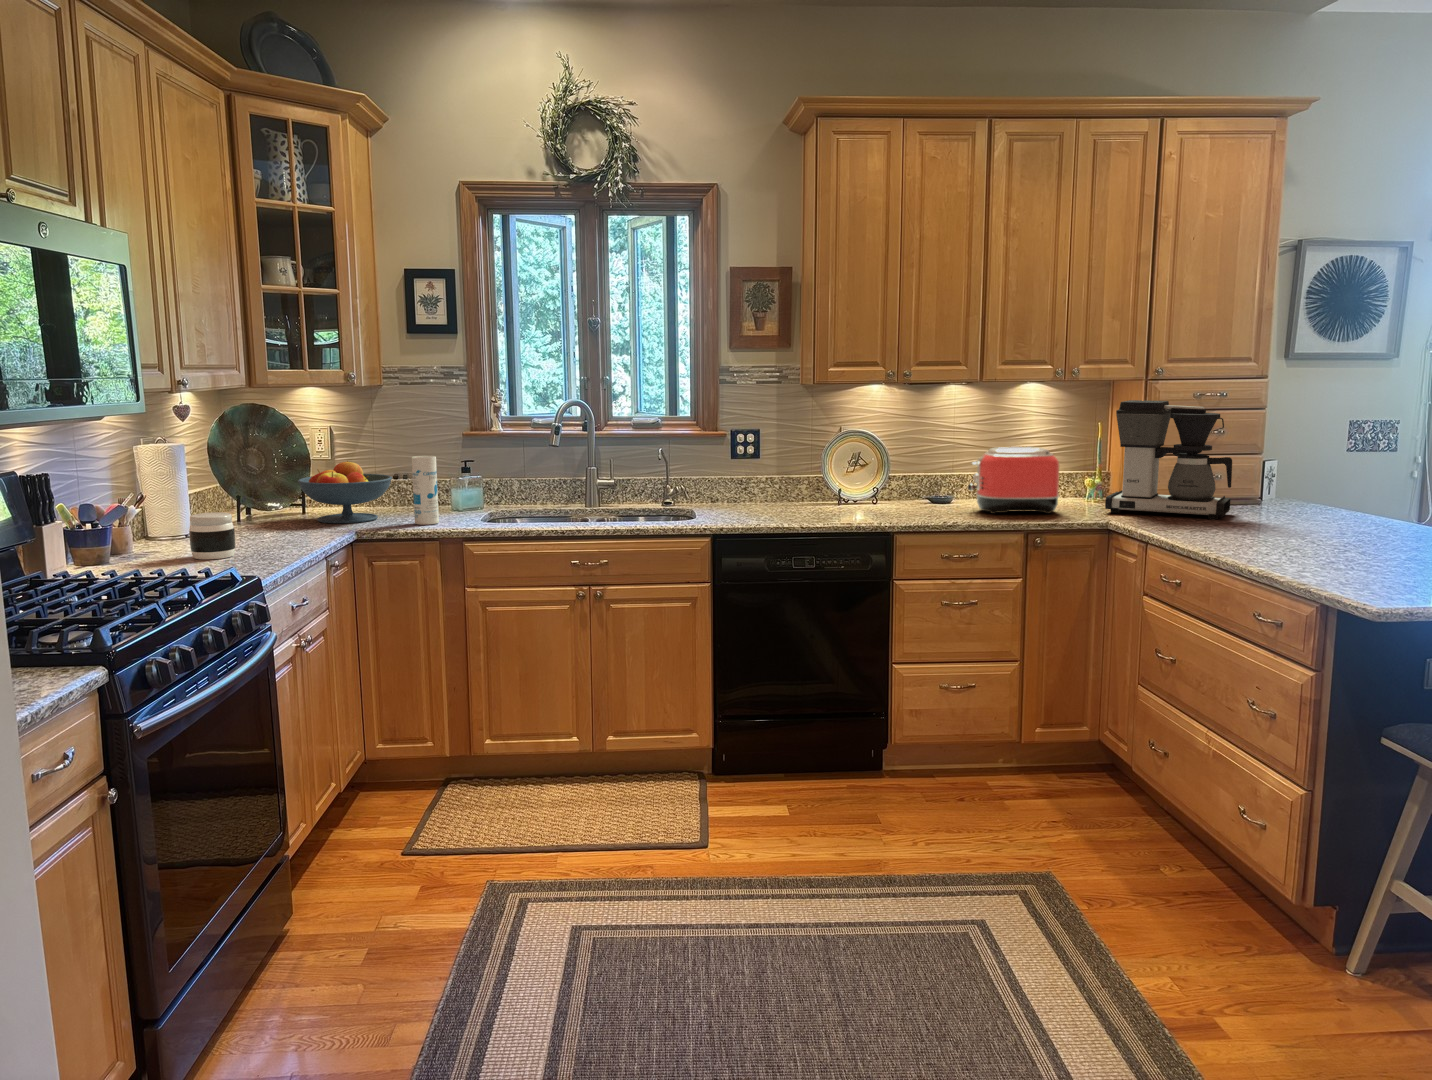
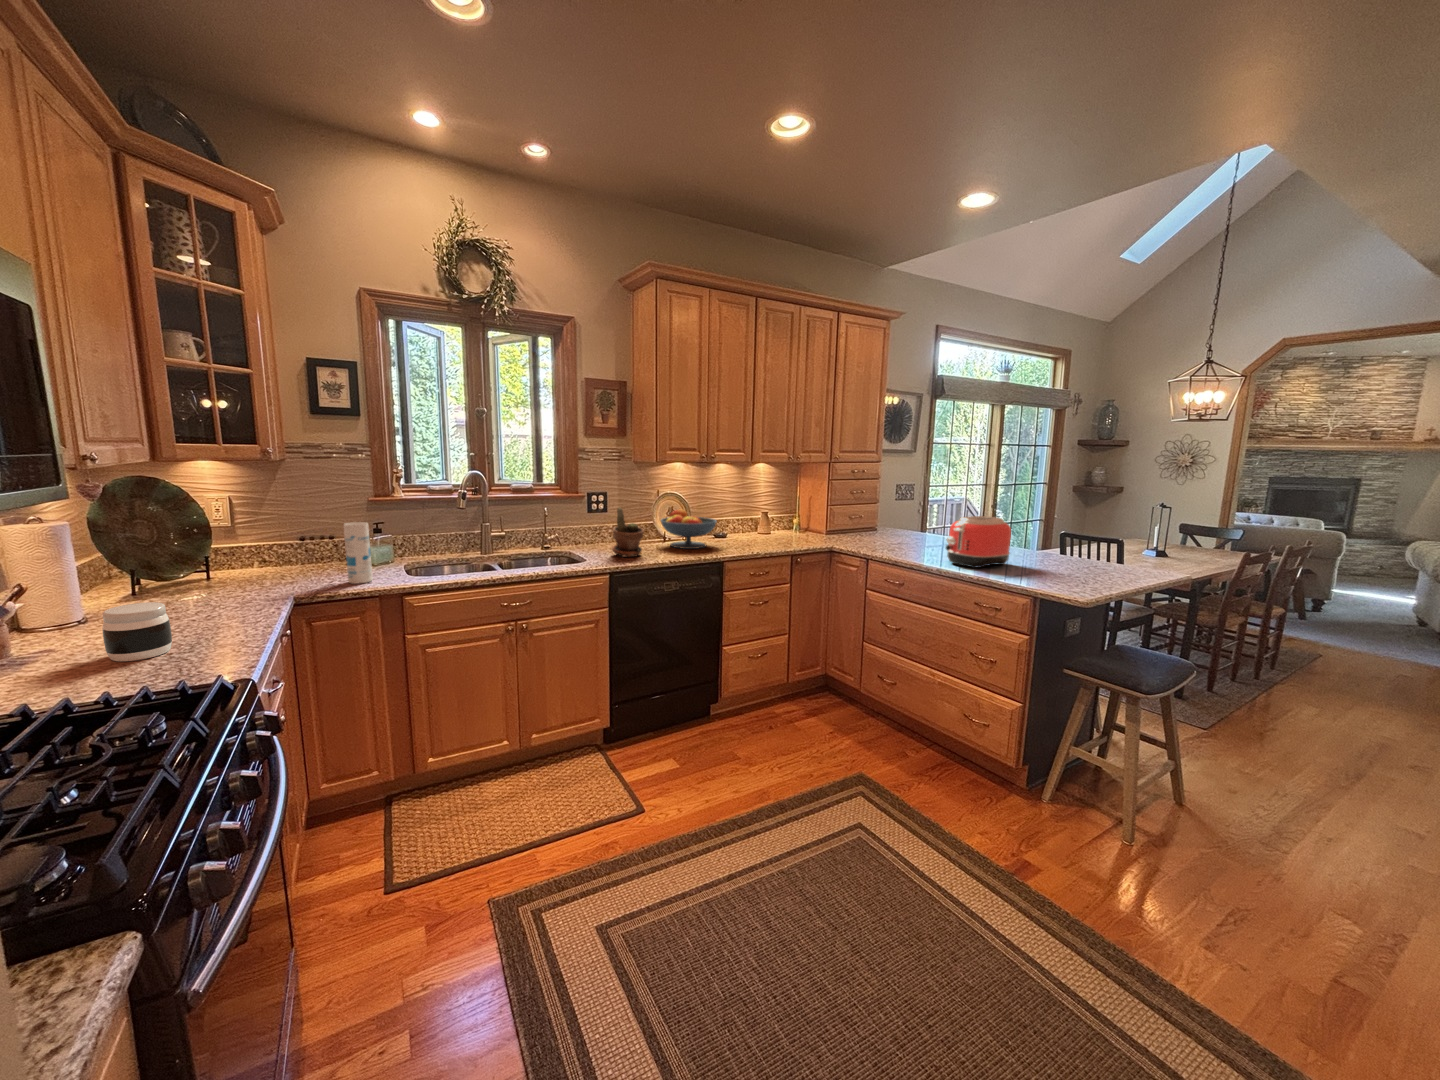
coffee maker: present [1105,400,1232,520] -> none [813,474,880,540]
toaster: present [968,447,1059,514] -> present [946,516,1011,568]
potted plant: none [735,448,780,519] -> present [612,508,644,557]
fruit bowl: present [298,461,392,523] -> present [661,510,717,549]

